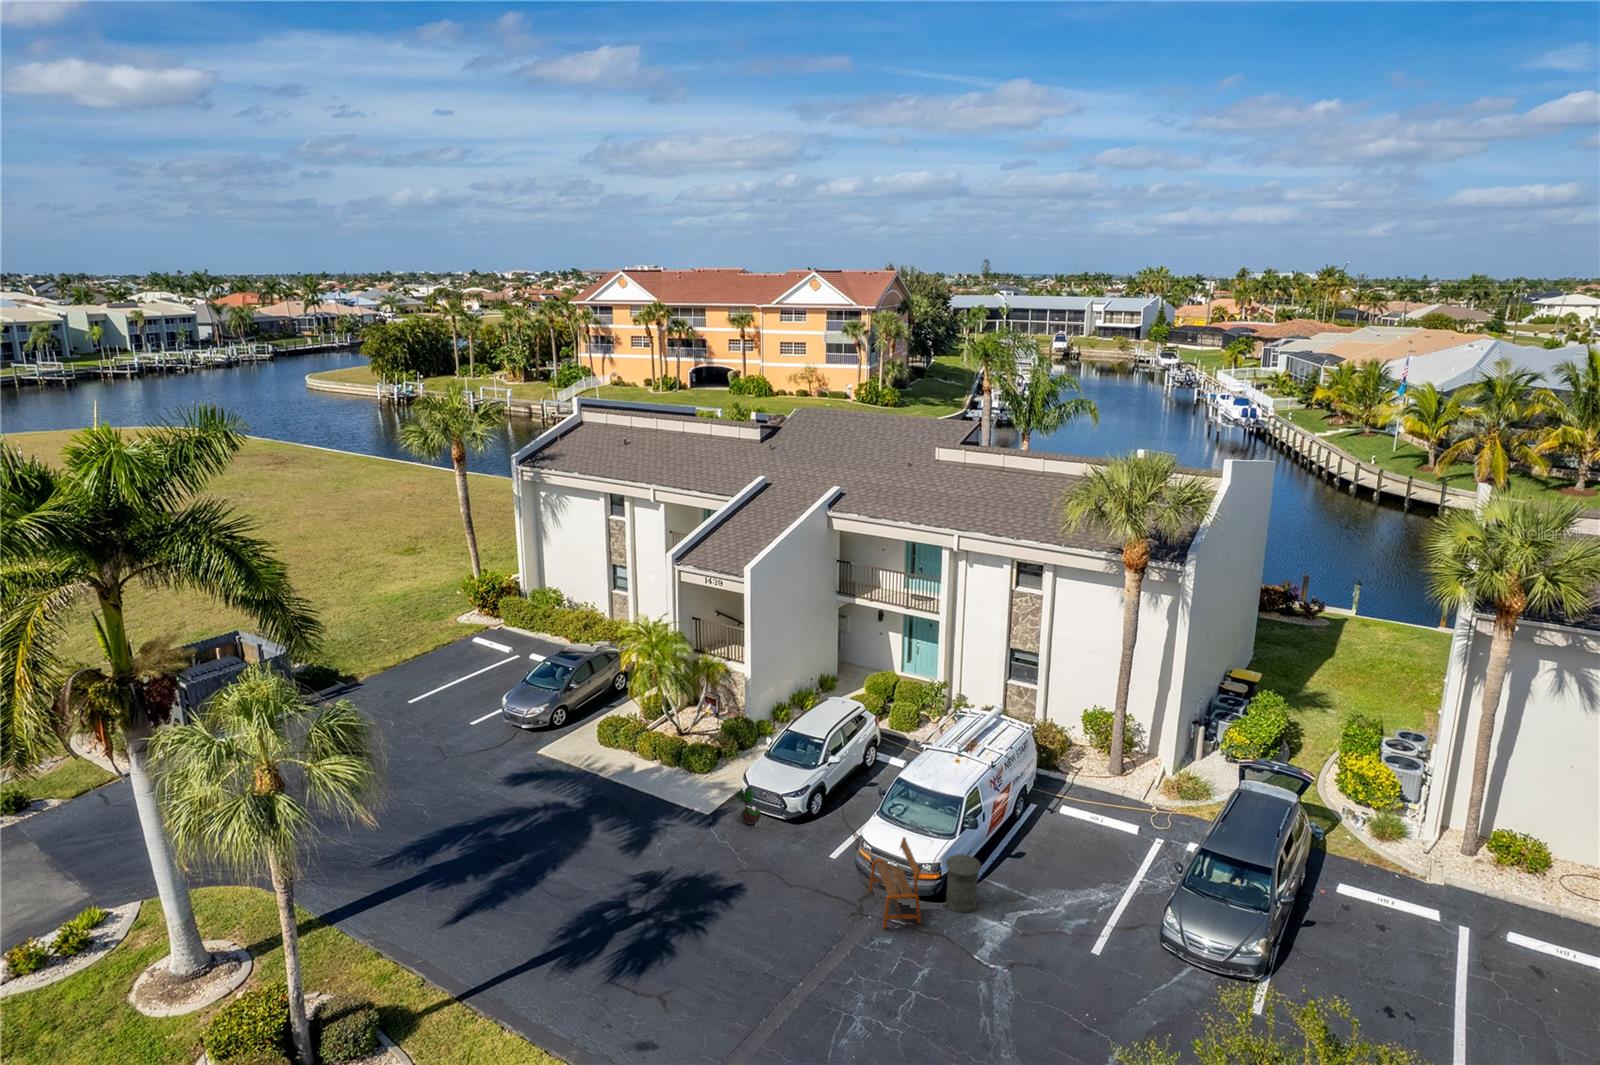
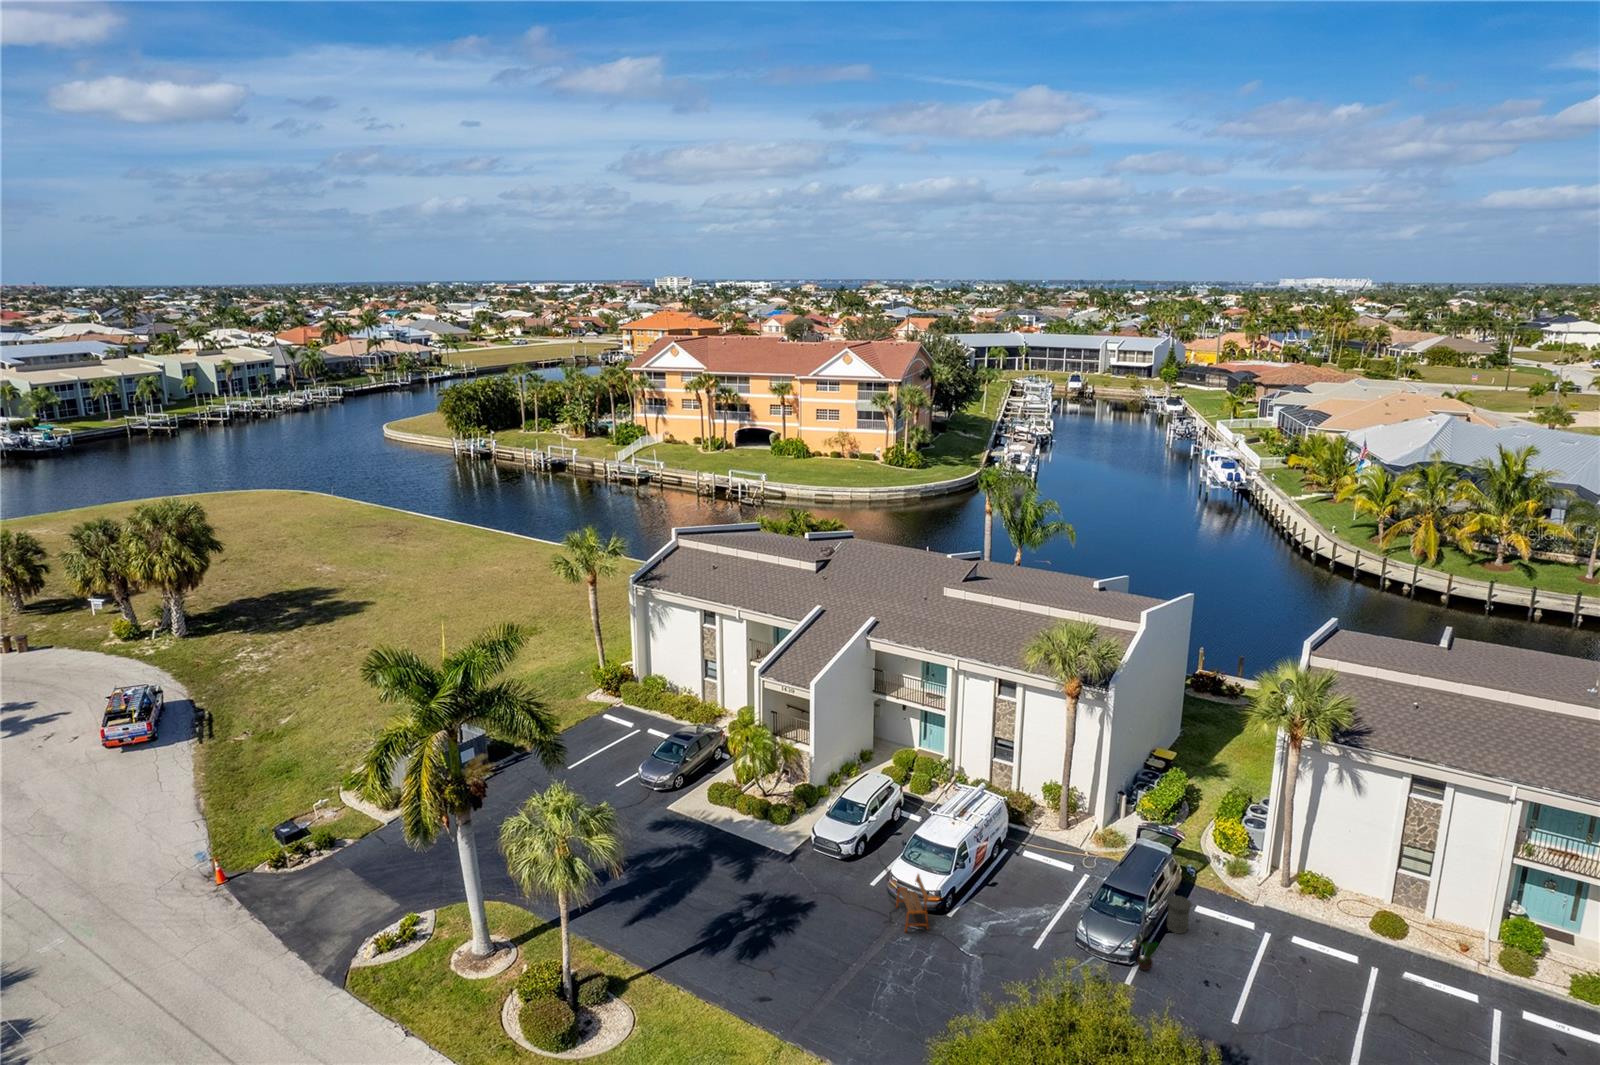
potted tree: present [735,789,761,825] -> present [1137,943,1157,970]
trash can: present [945,854,981,912] -> present [1167,896,1192,934]

